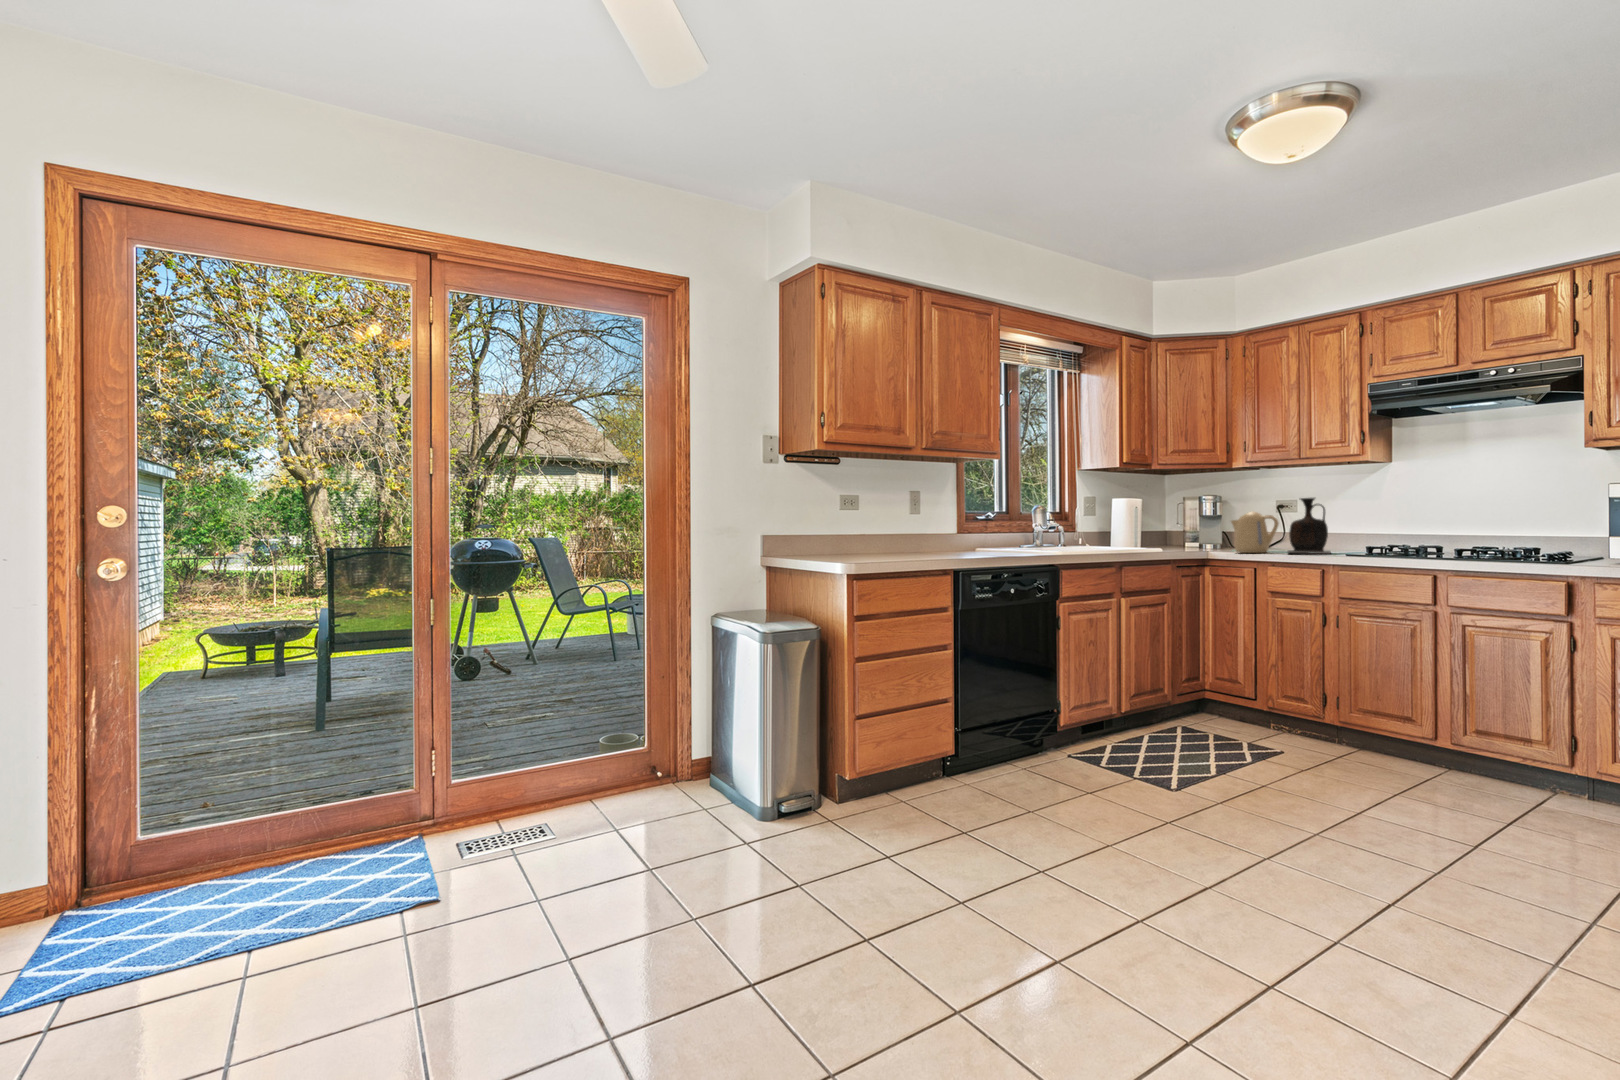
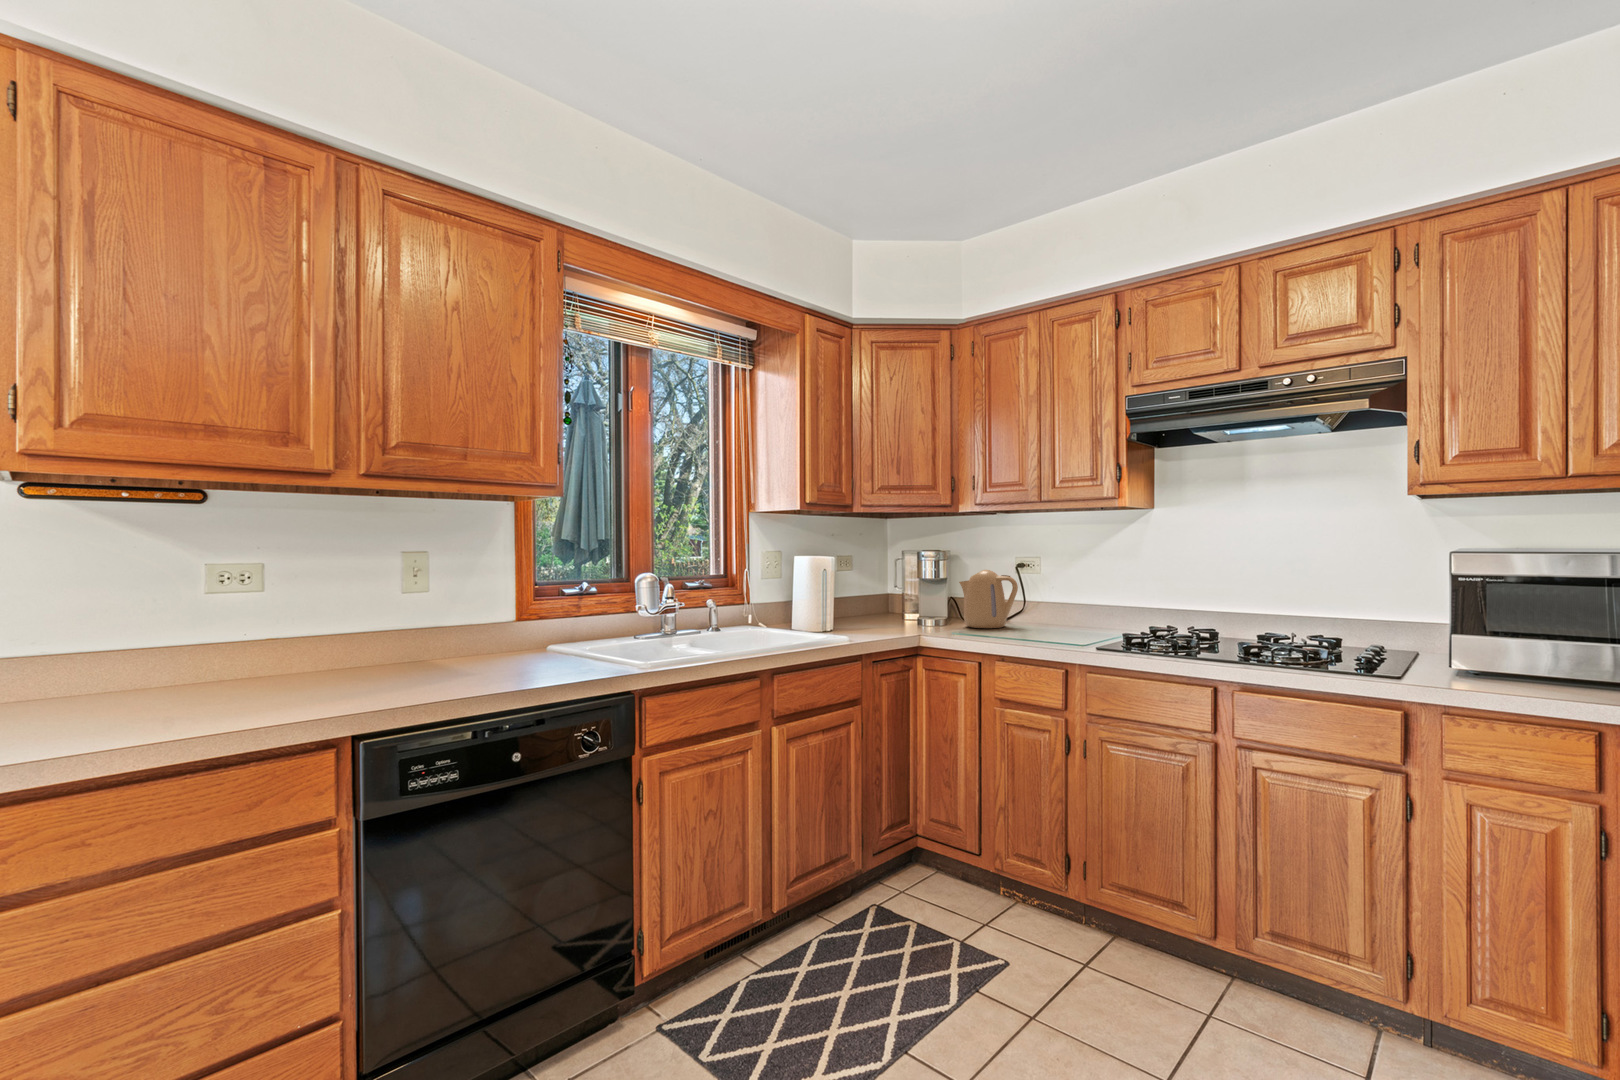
vase: present [1288,498,1331,554] -> none [1024,555,1081,637]

